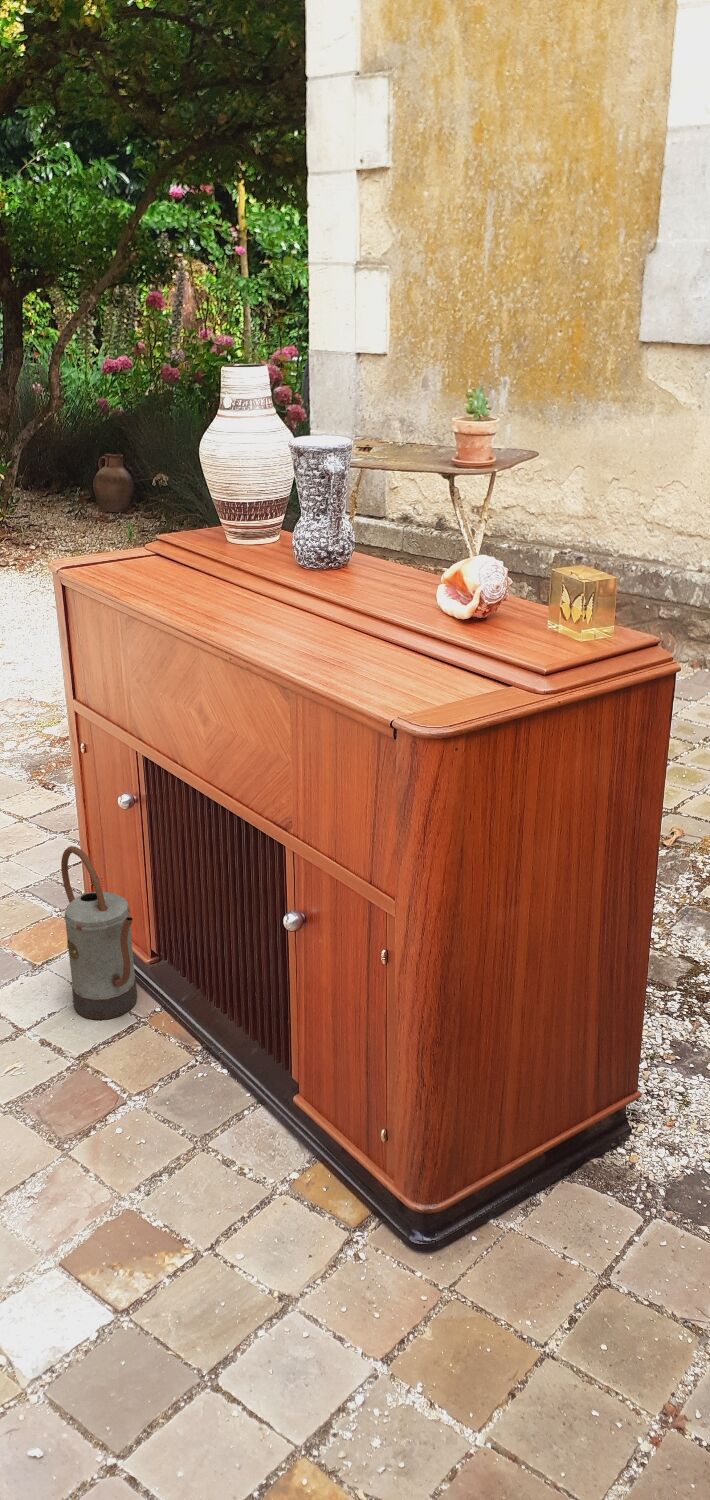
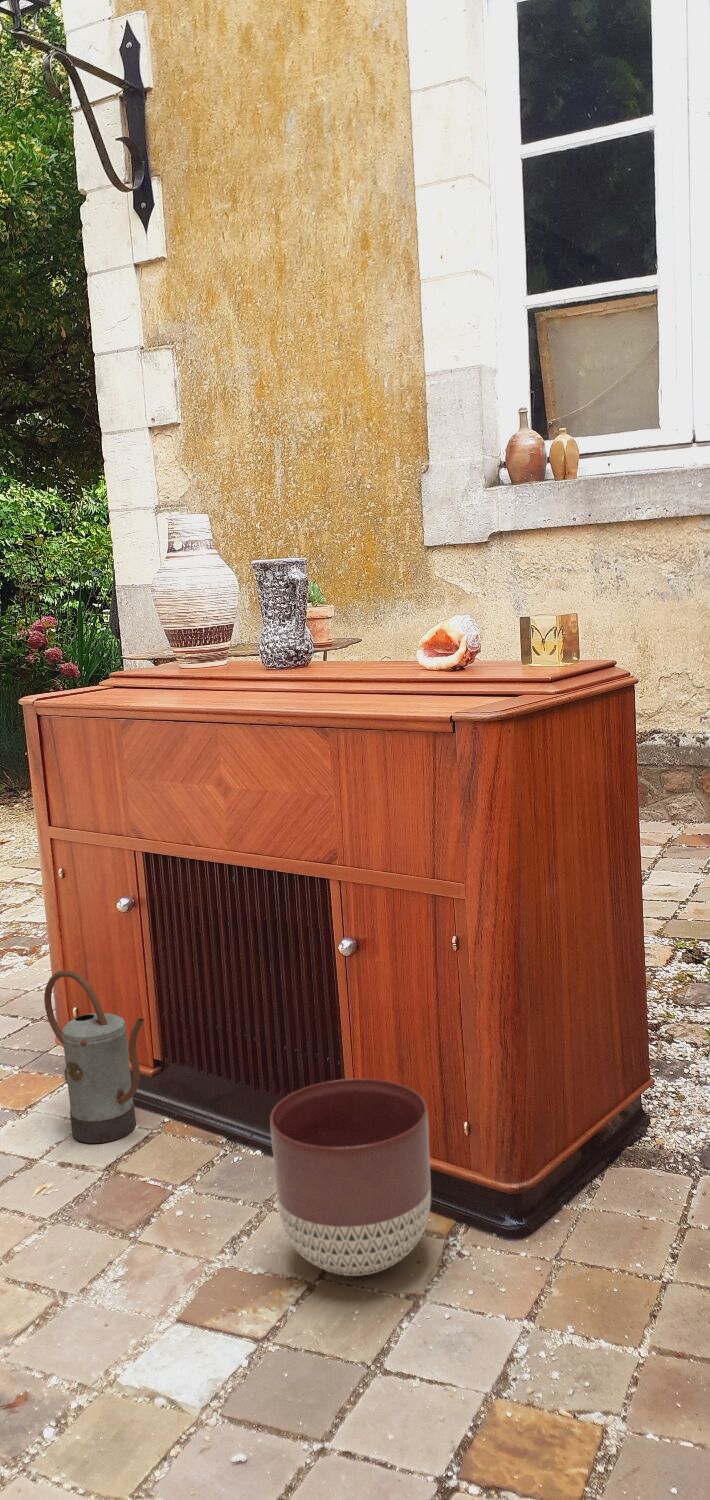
planter: none [168,1053,336,1263] -> present [270,1079,431,1276]

